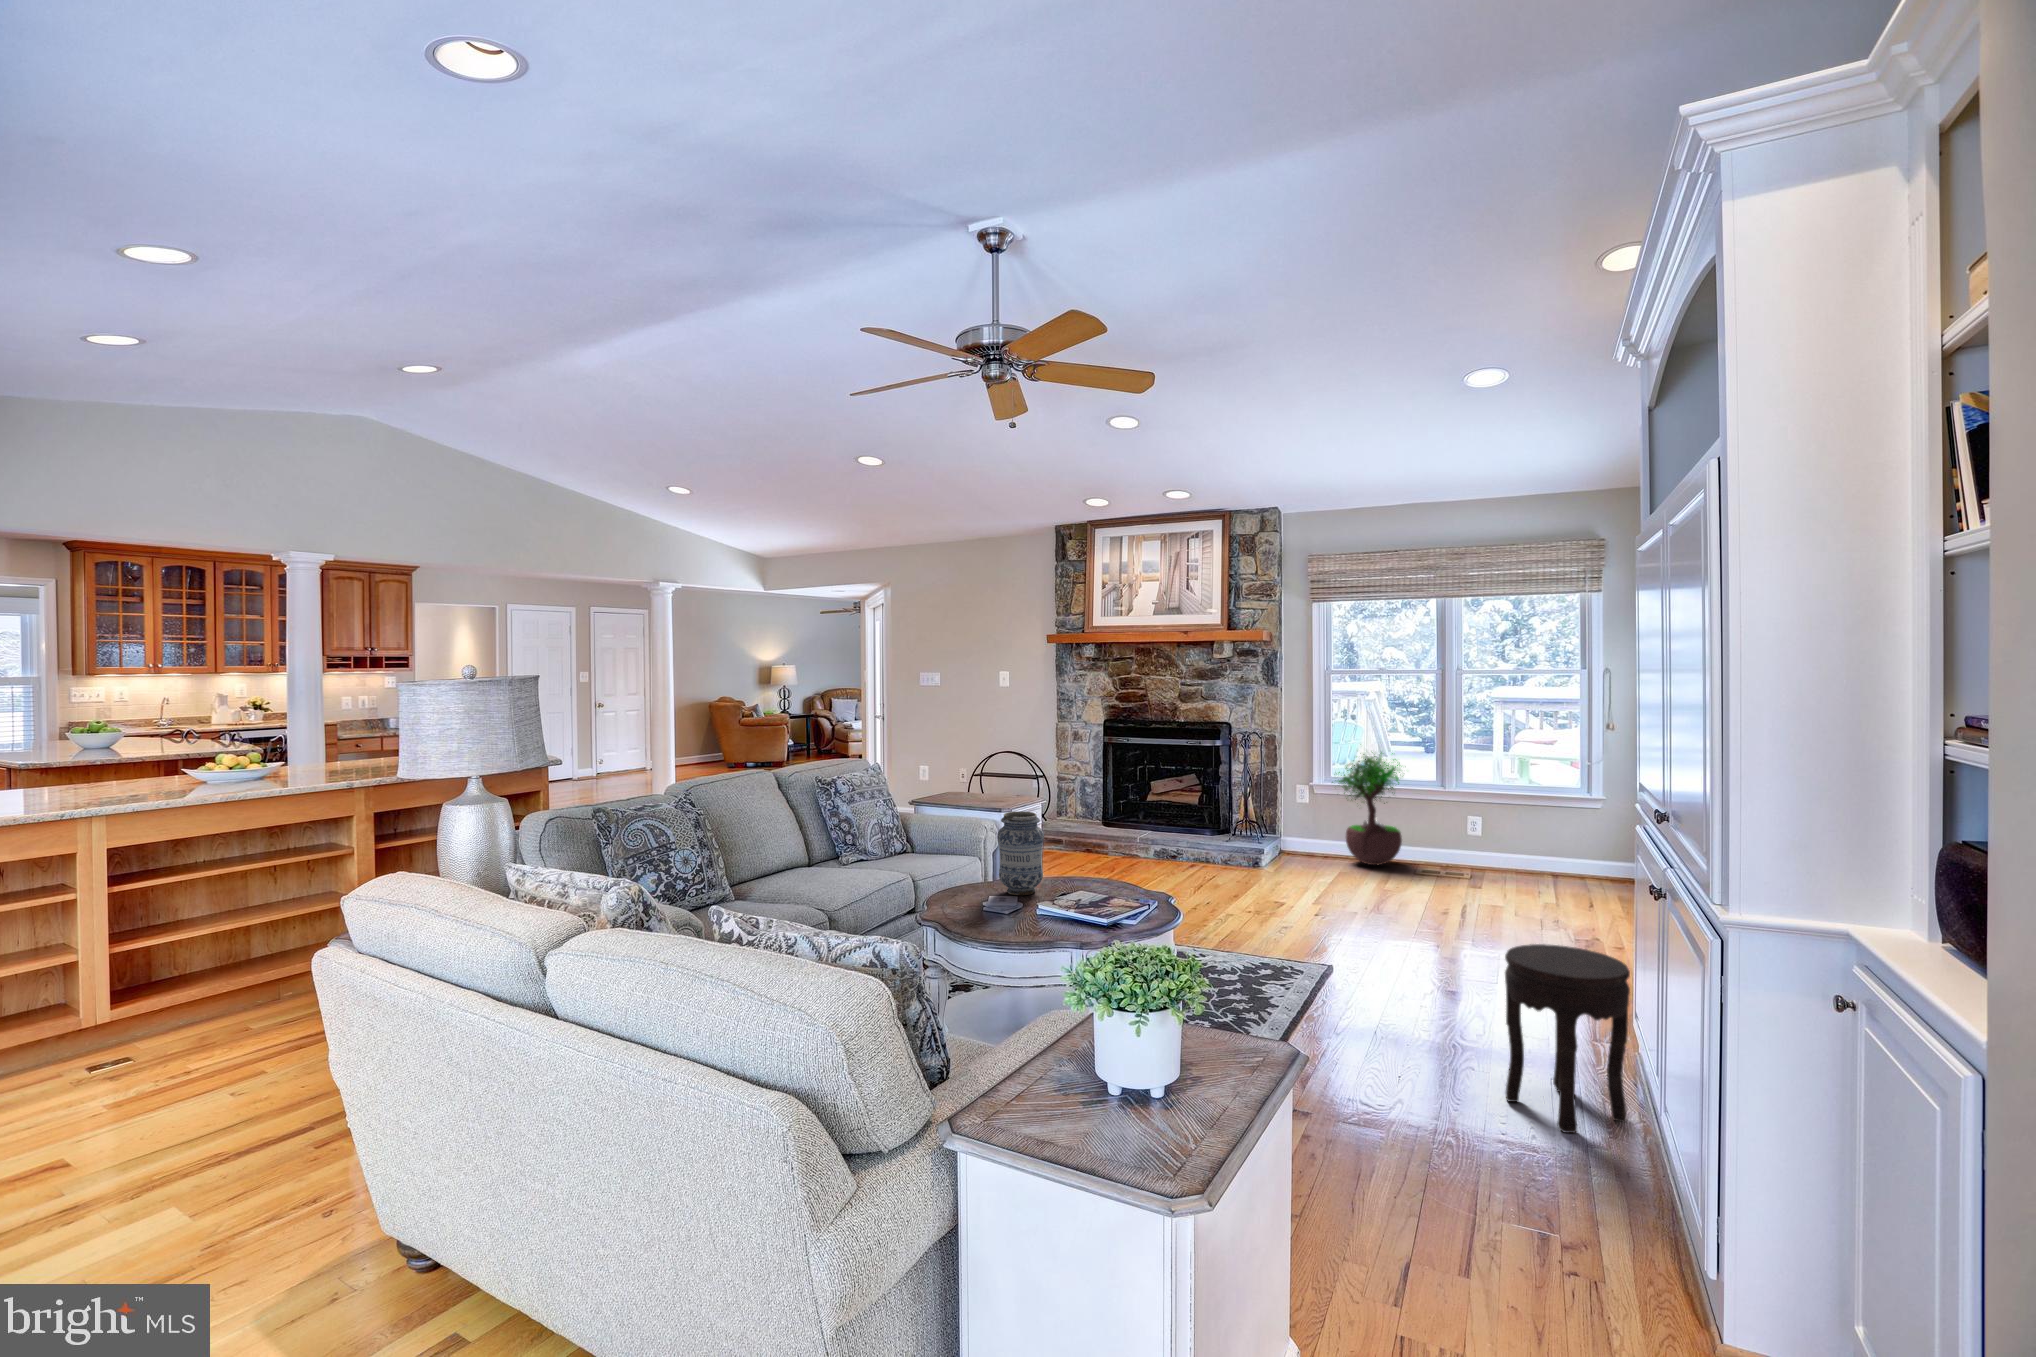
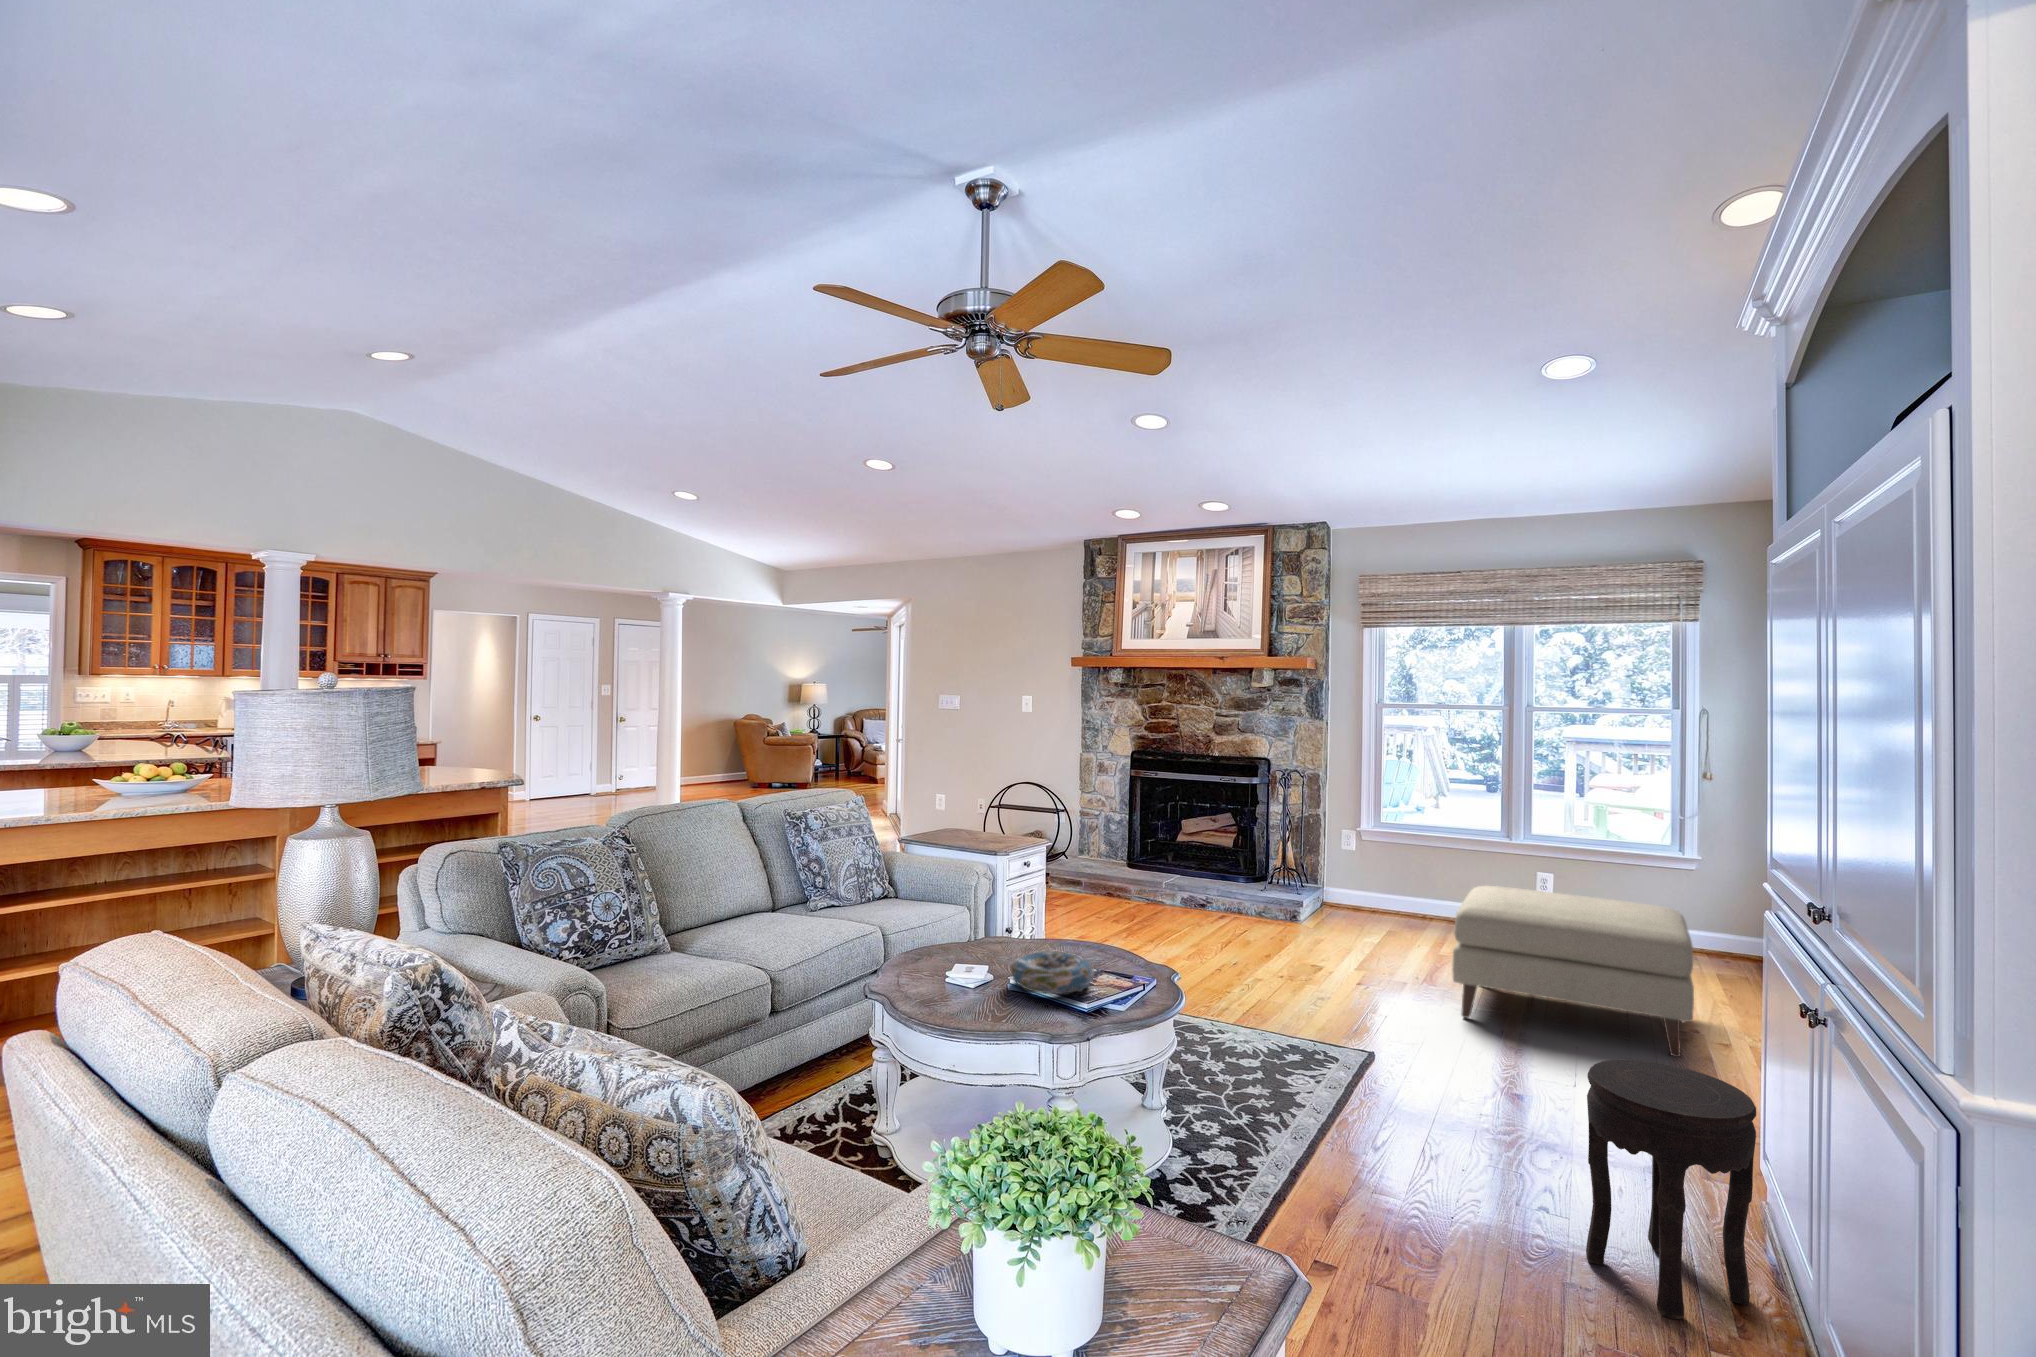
potted tree: present [1332,752,1402,865] -> none [1380,786,1468,923]
vase: present [998,811,1044,895] -> none [974,860,1029,960]
ottoman: none [1398,826,1597,960] -> present [1452,886,1694,1057]
decorative bowl: none [1035,883,1107,919] -> present [1010,950,1094,994]

